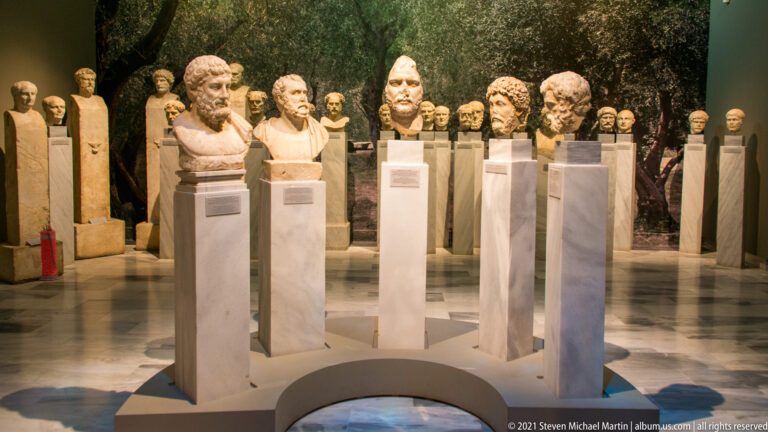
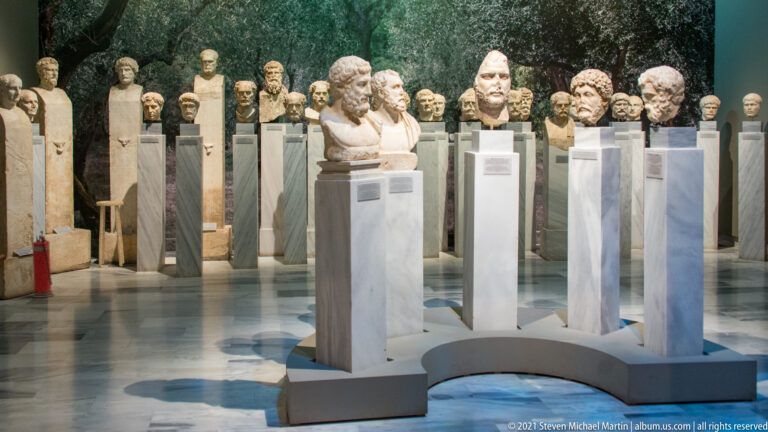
stool: none [122,195,147,253] -> present [96,201,124,267]

